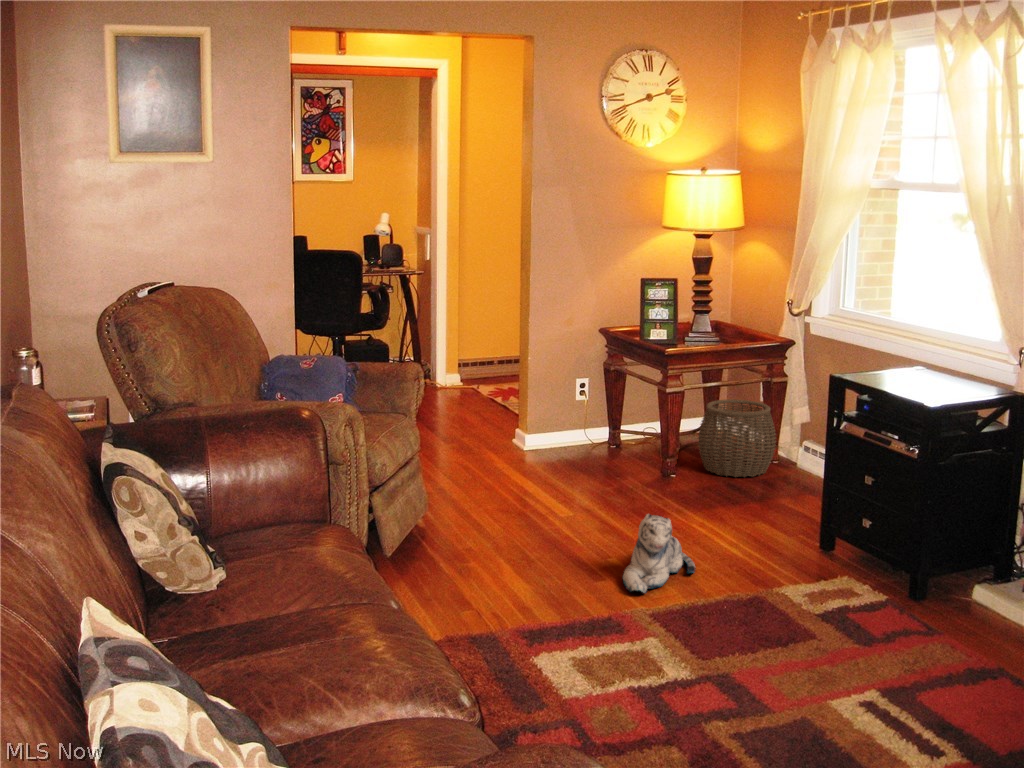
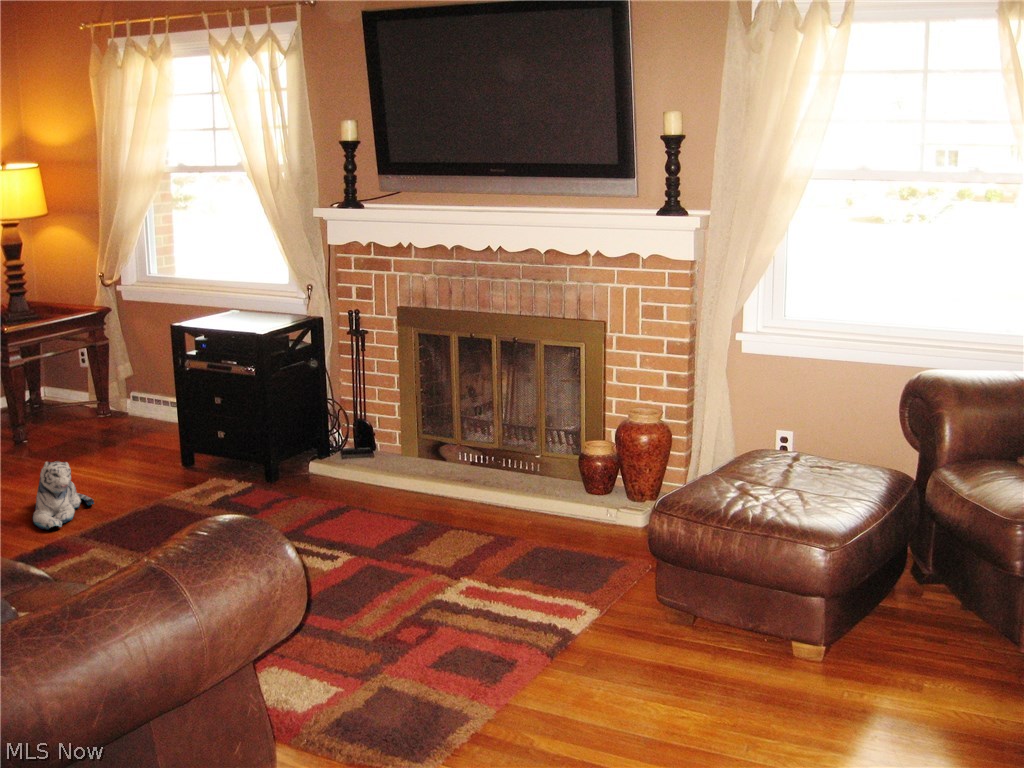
woven basket: present [698,399,776,477] -> none [36,366,110,434]

